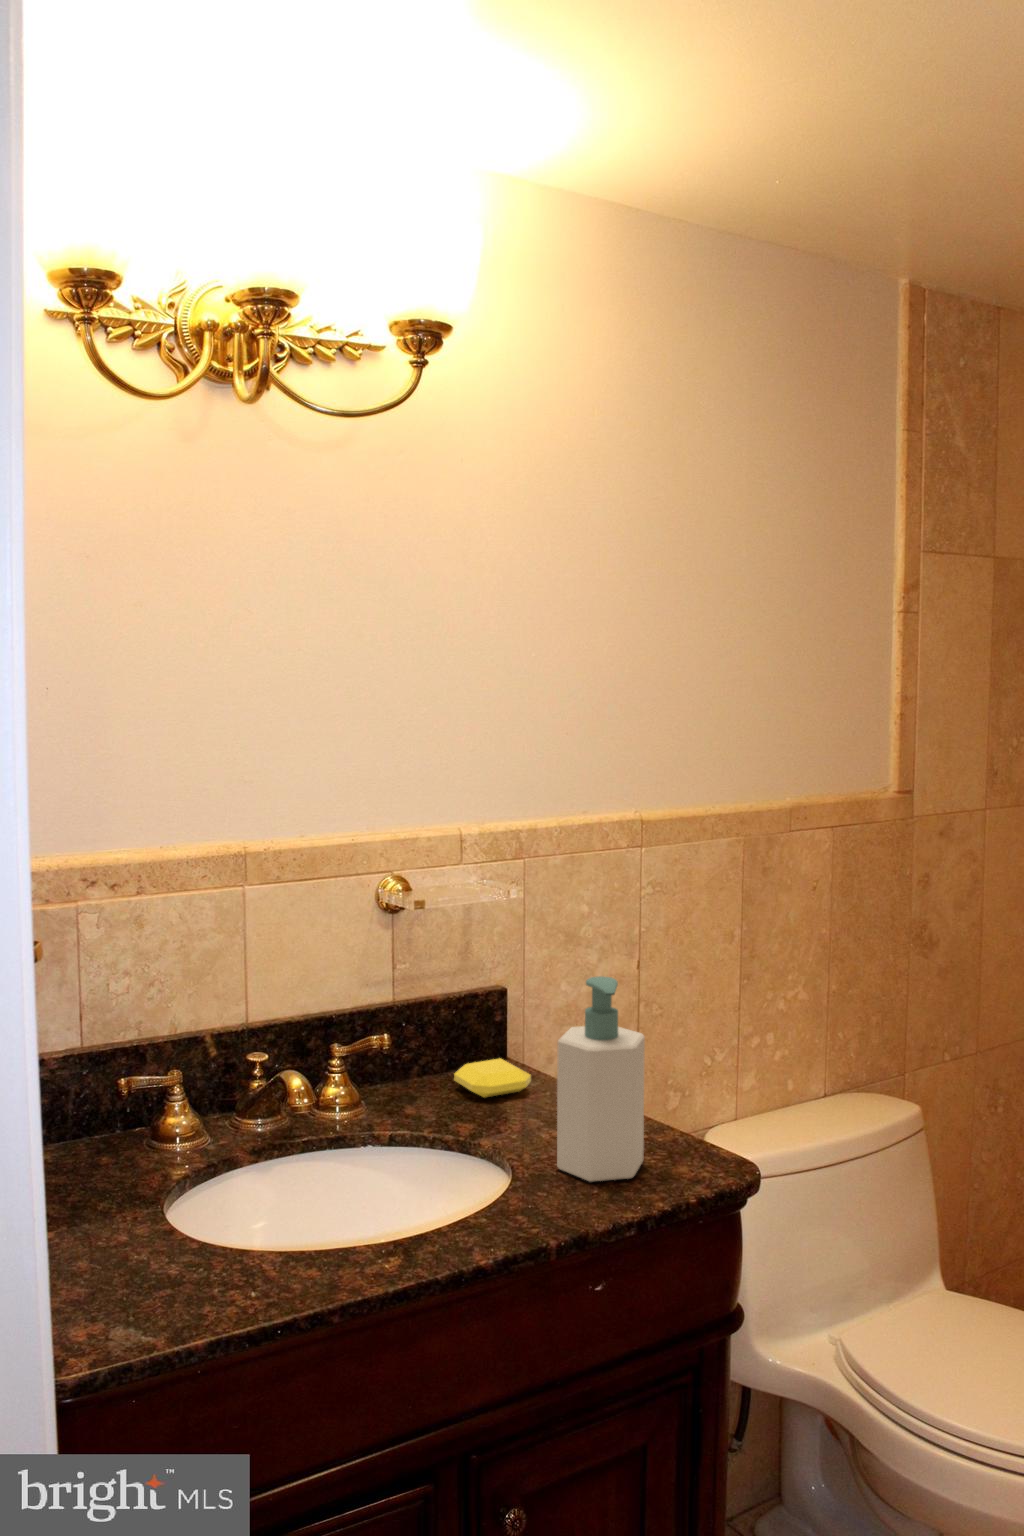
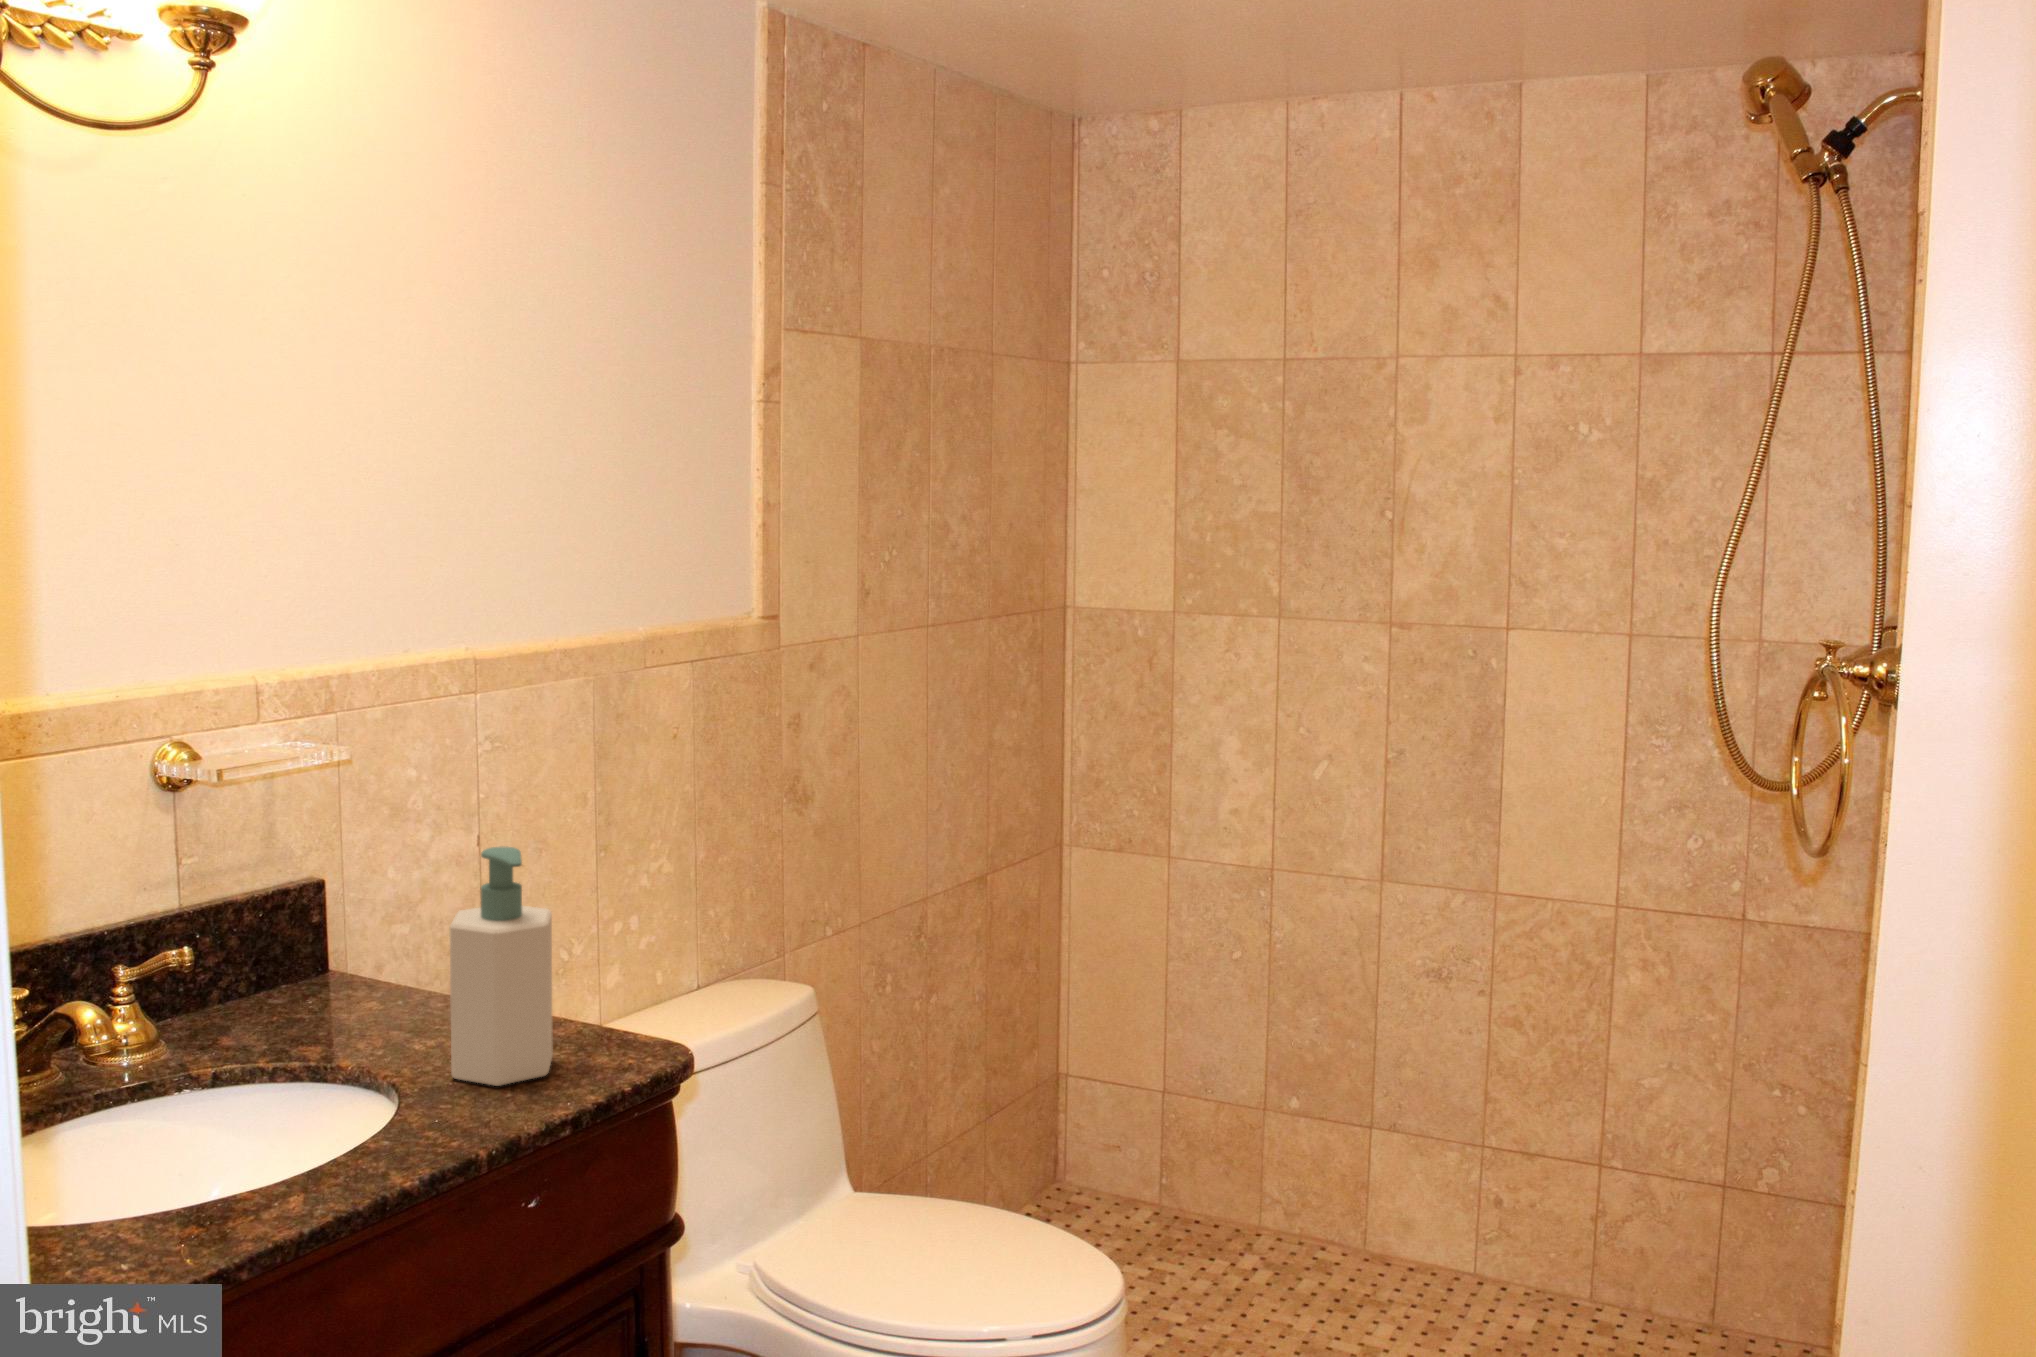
soap bar: present [454,1059,531,1098] -> none [275,966,379,1015]

